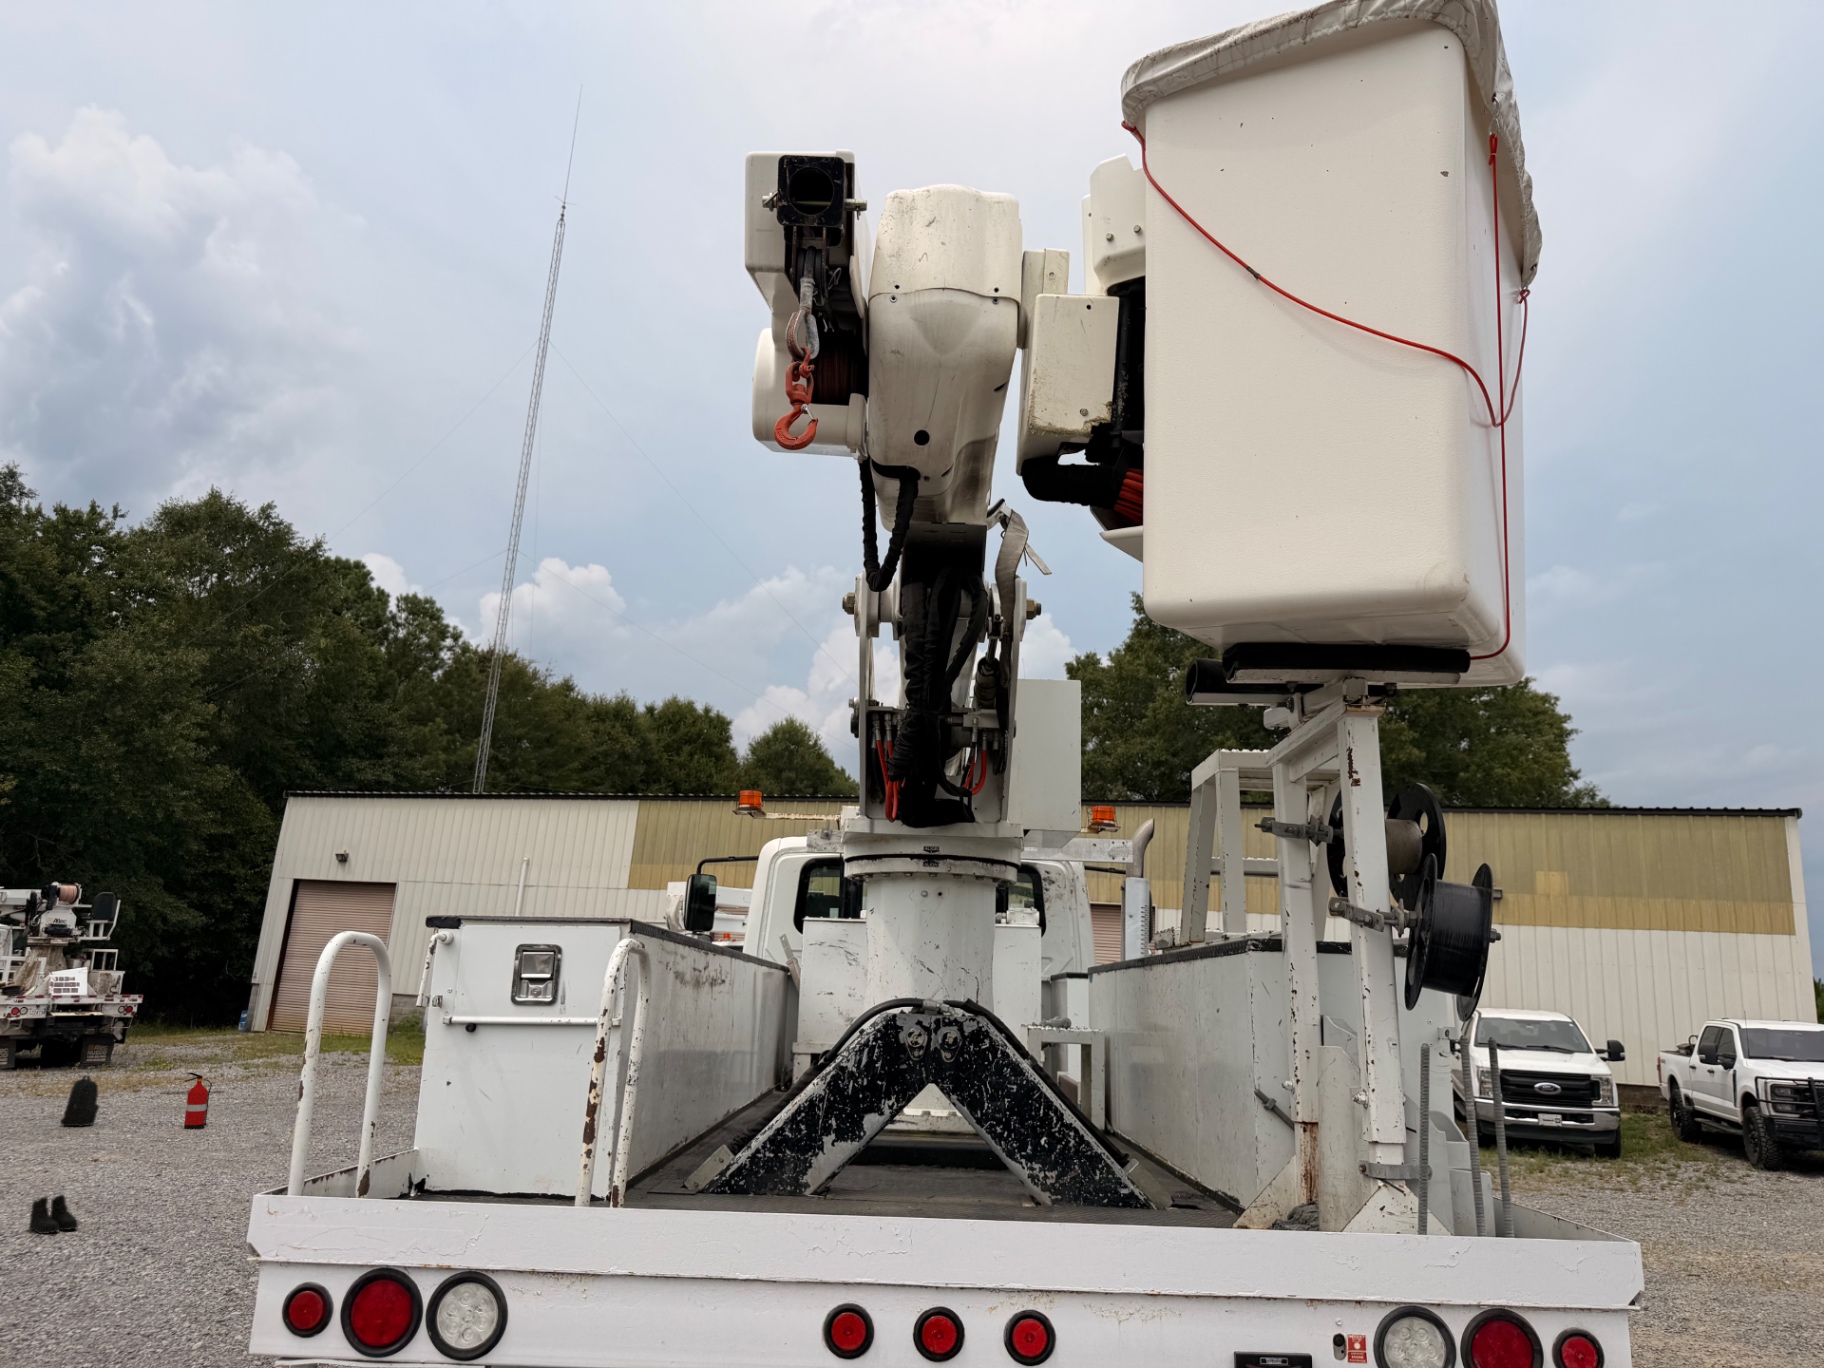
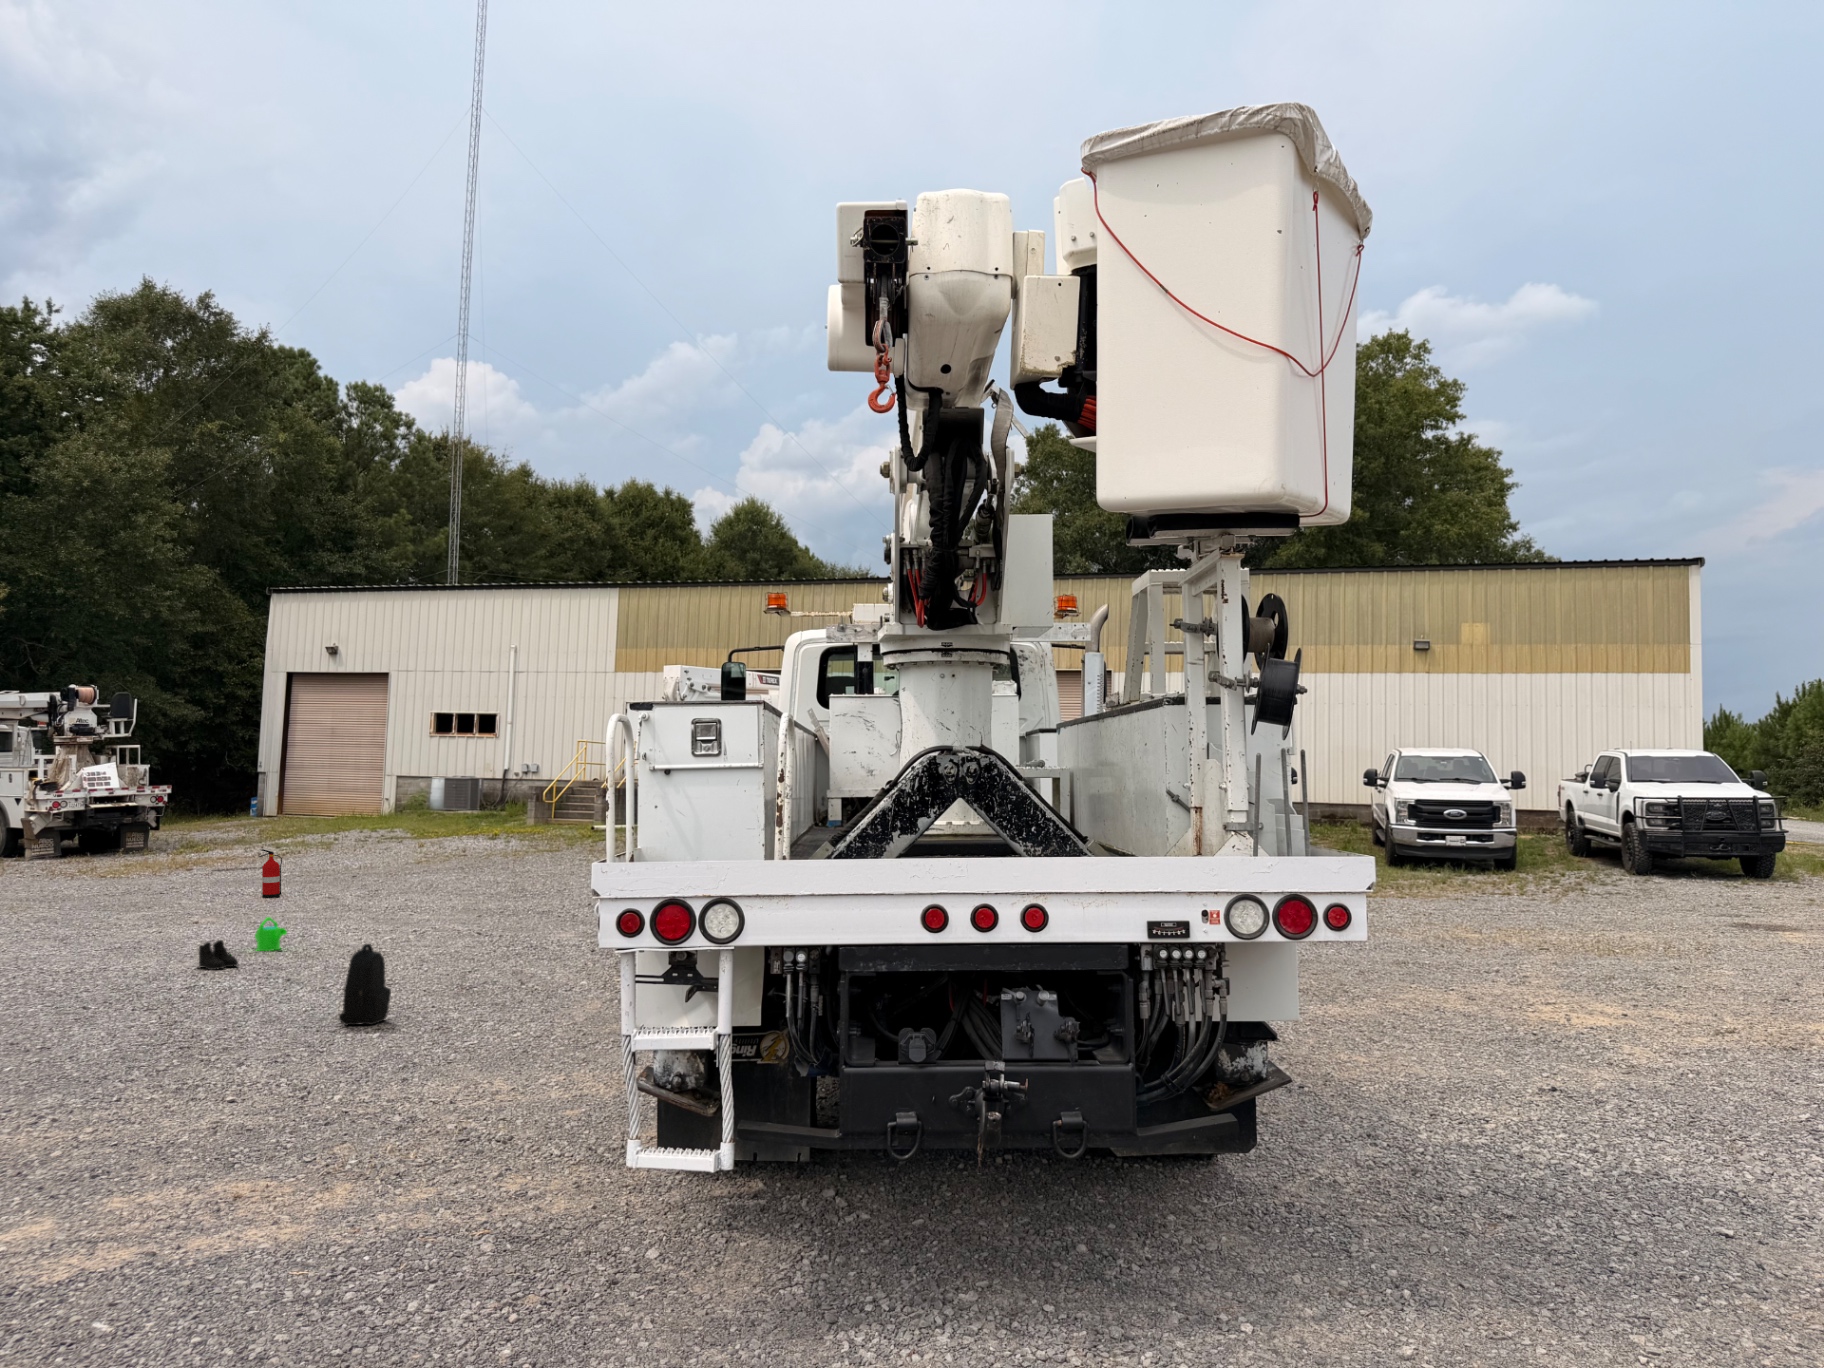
backpack: present [60,1075,99,1127] -> present [339,944,391,1025]
watering can: none [118,1163,158,1206] -> present [255,917,287,951]

